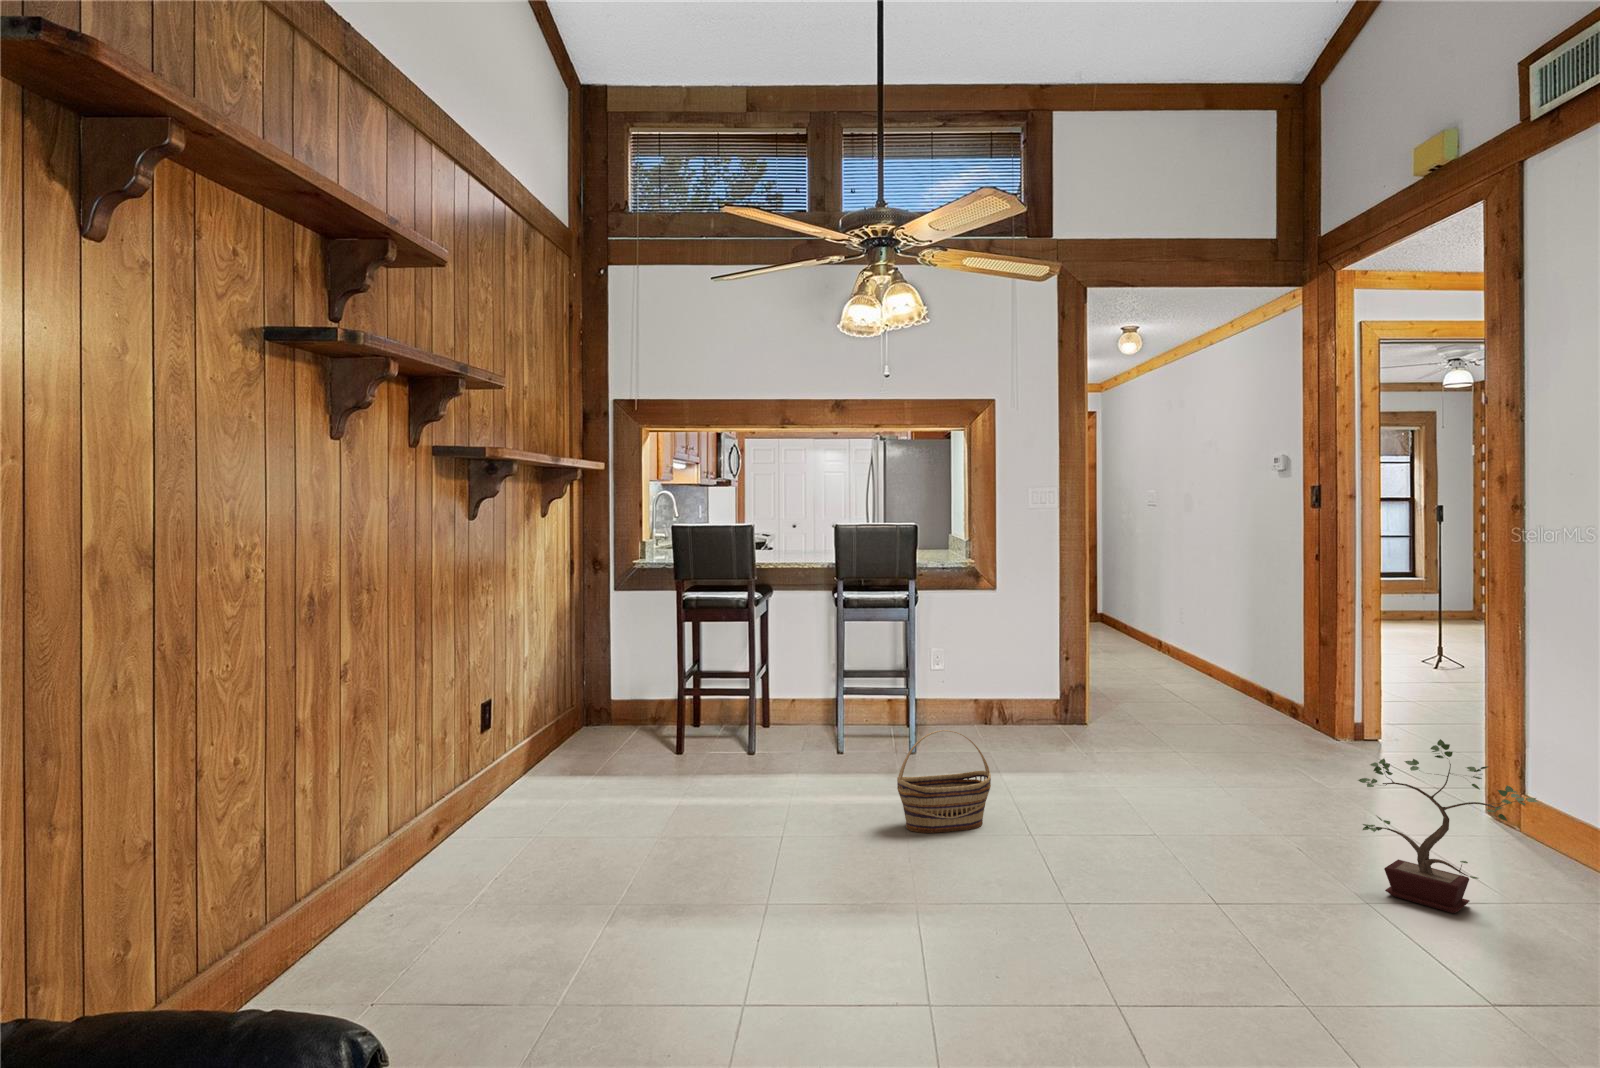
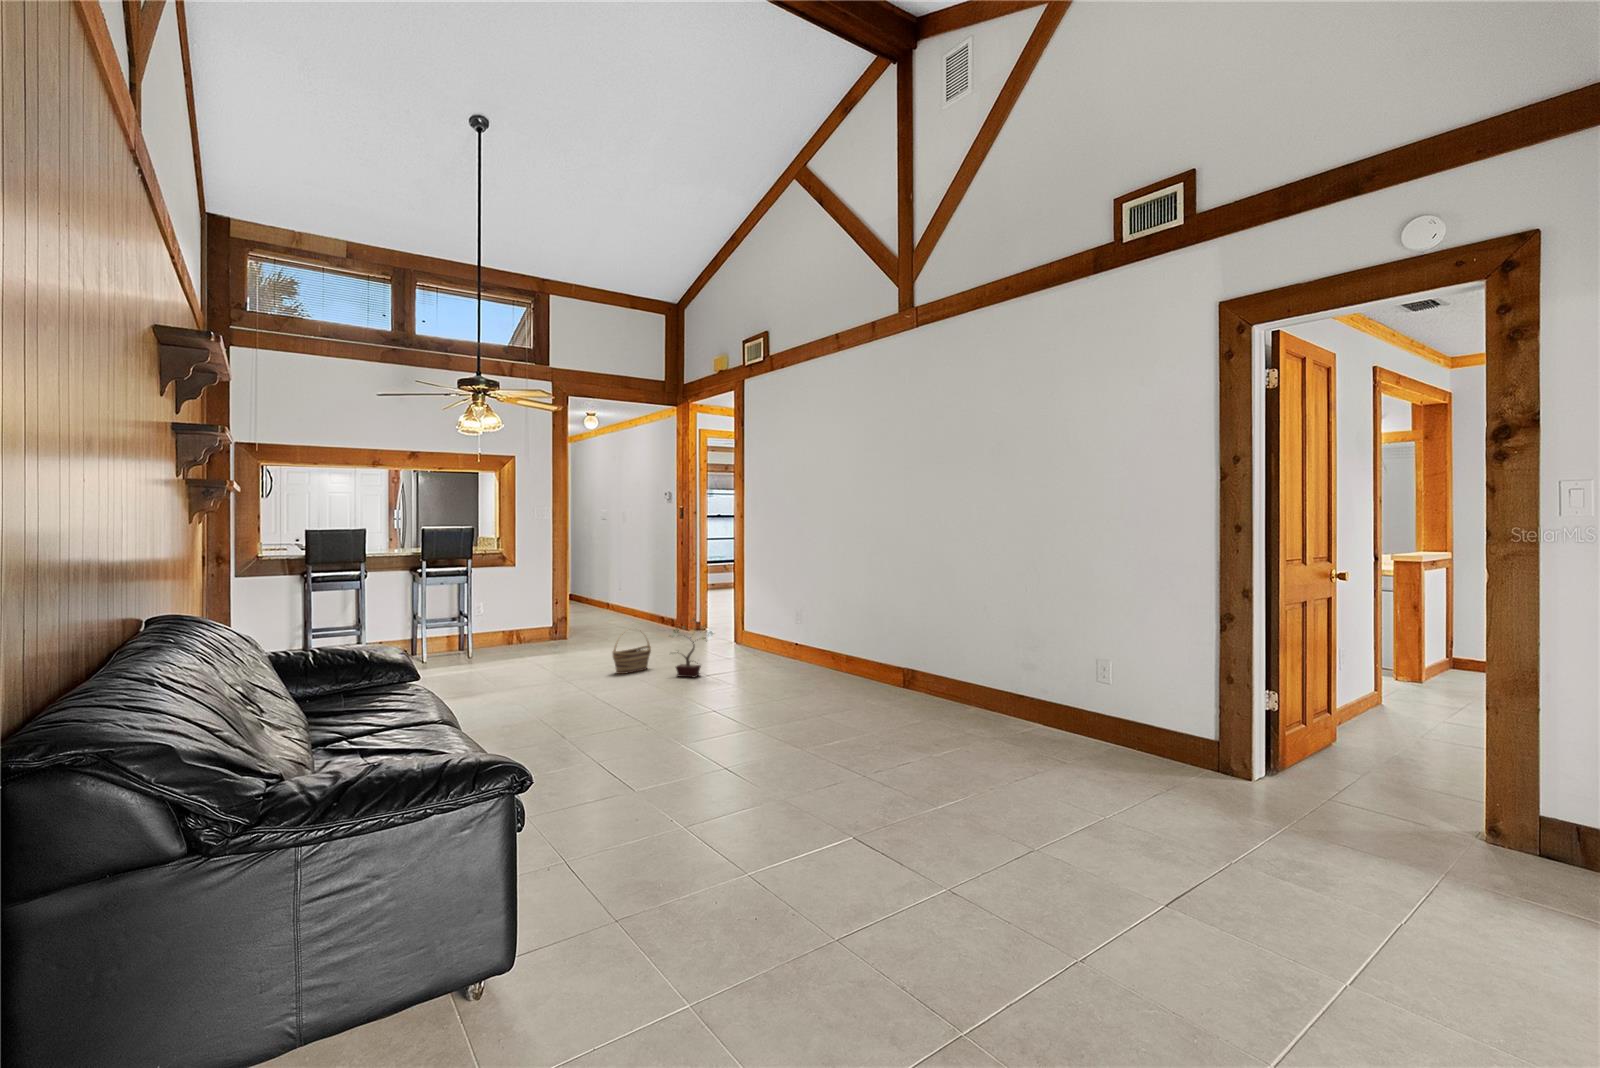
basket: present [897,730,991,833] -> present [613,640,651,674]

